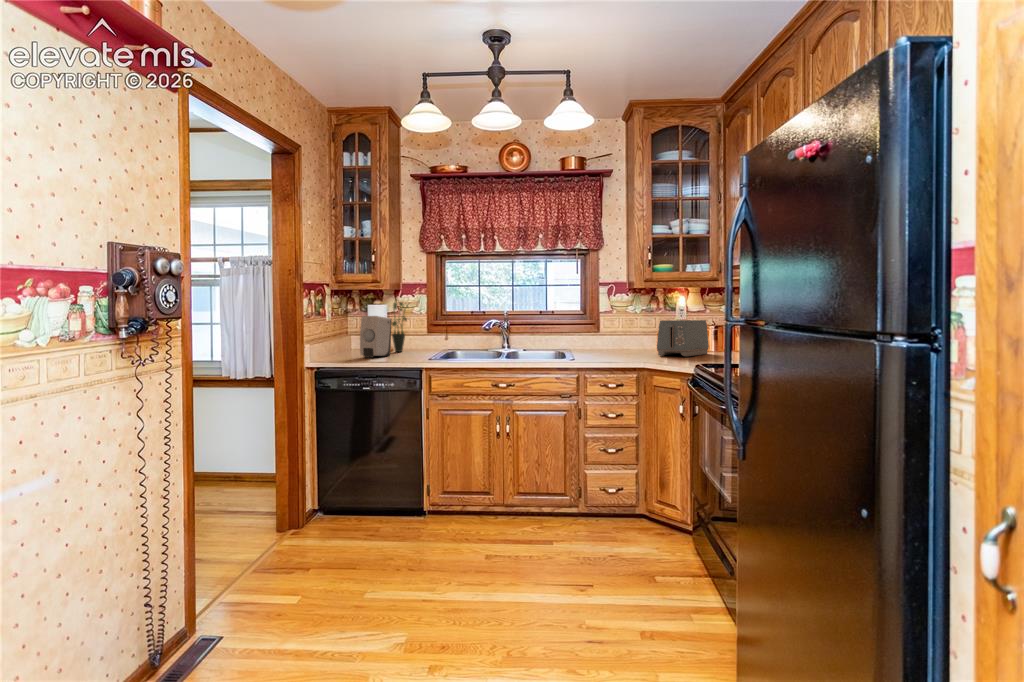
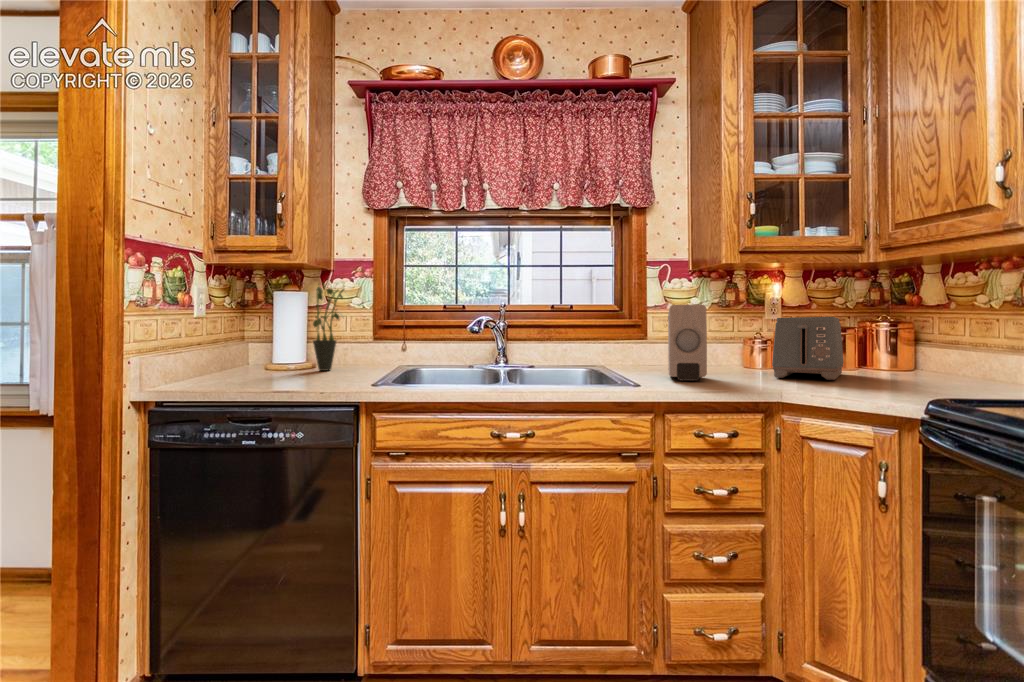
soap dispenser: present [360,316,392,358] -> present [668,304,707,381]

